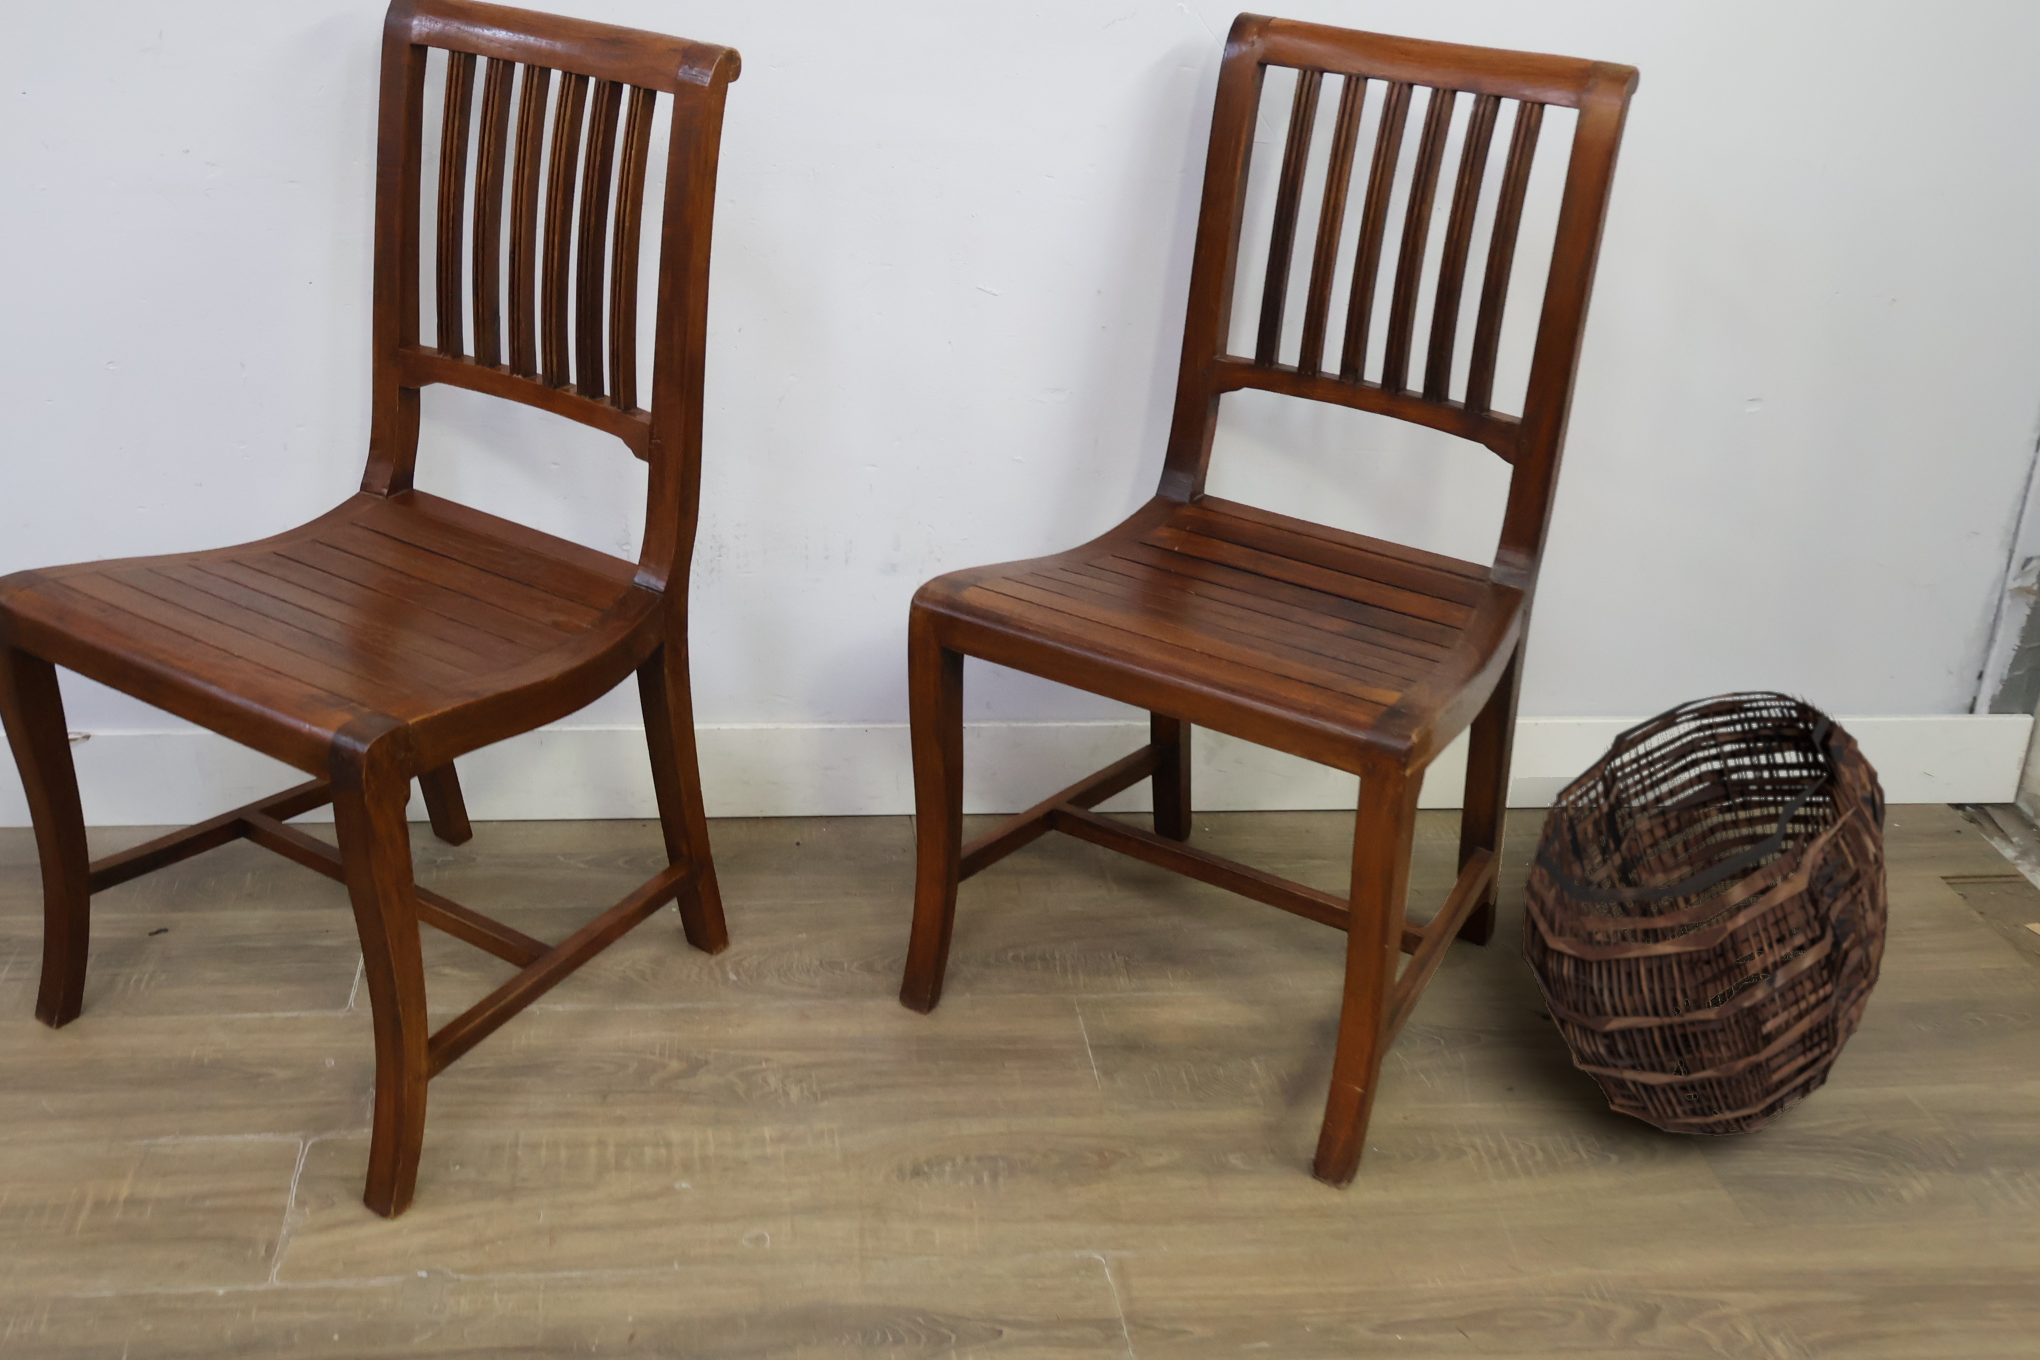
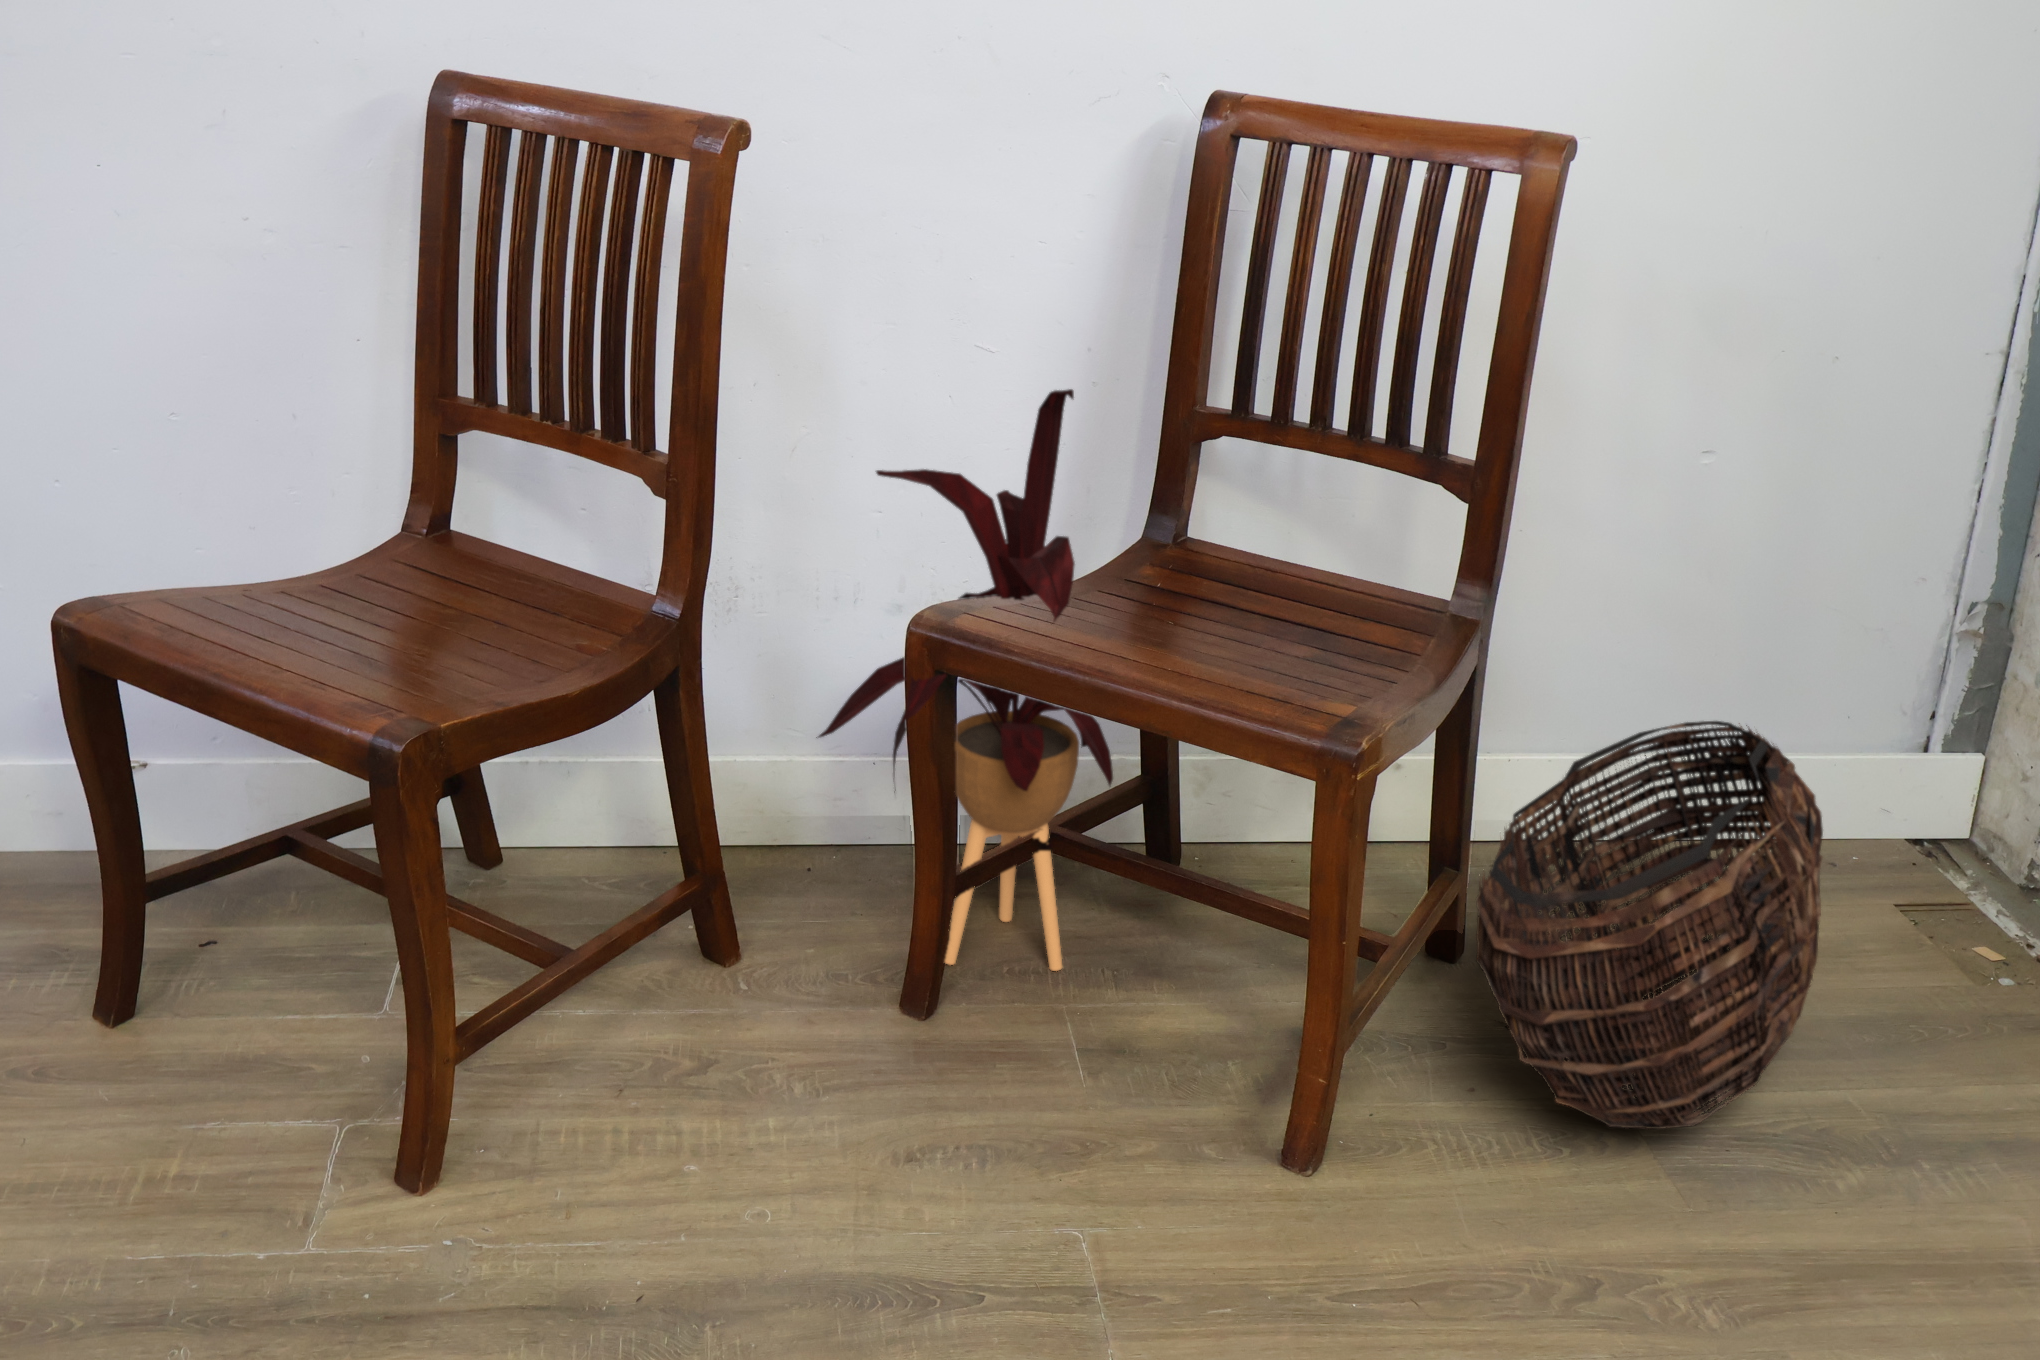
house plant: none [810,341,1168,957] -> present [816,389,1113,971]

